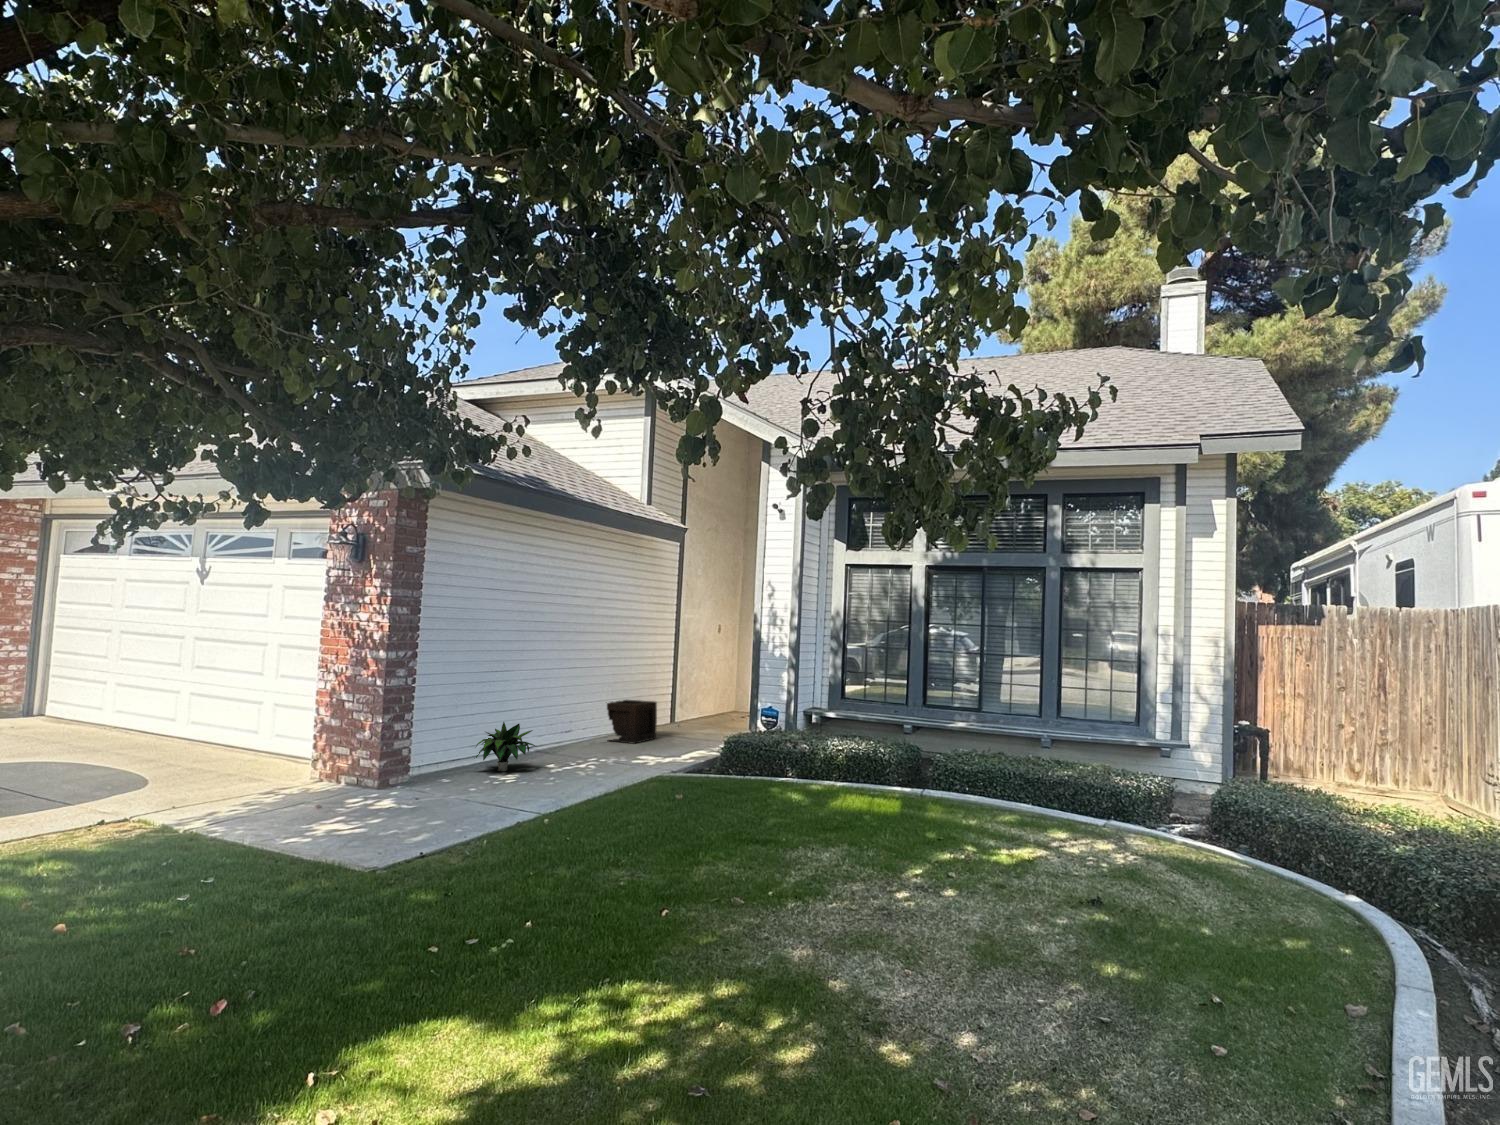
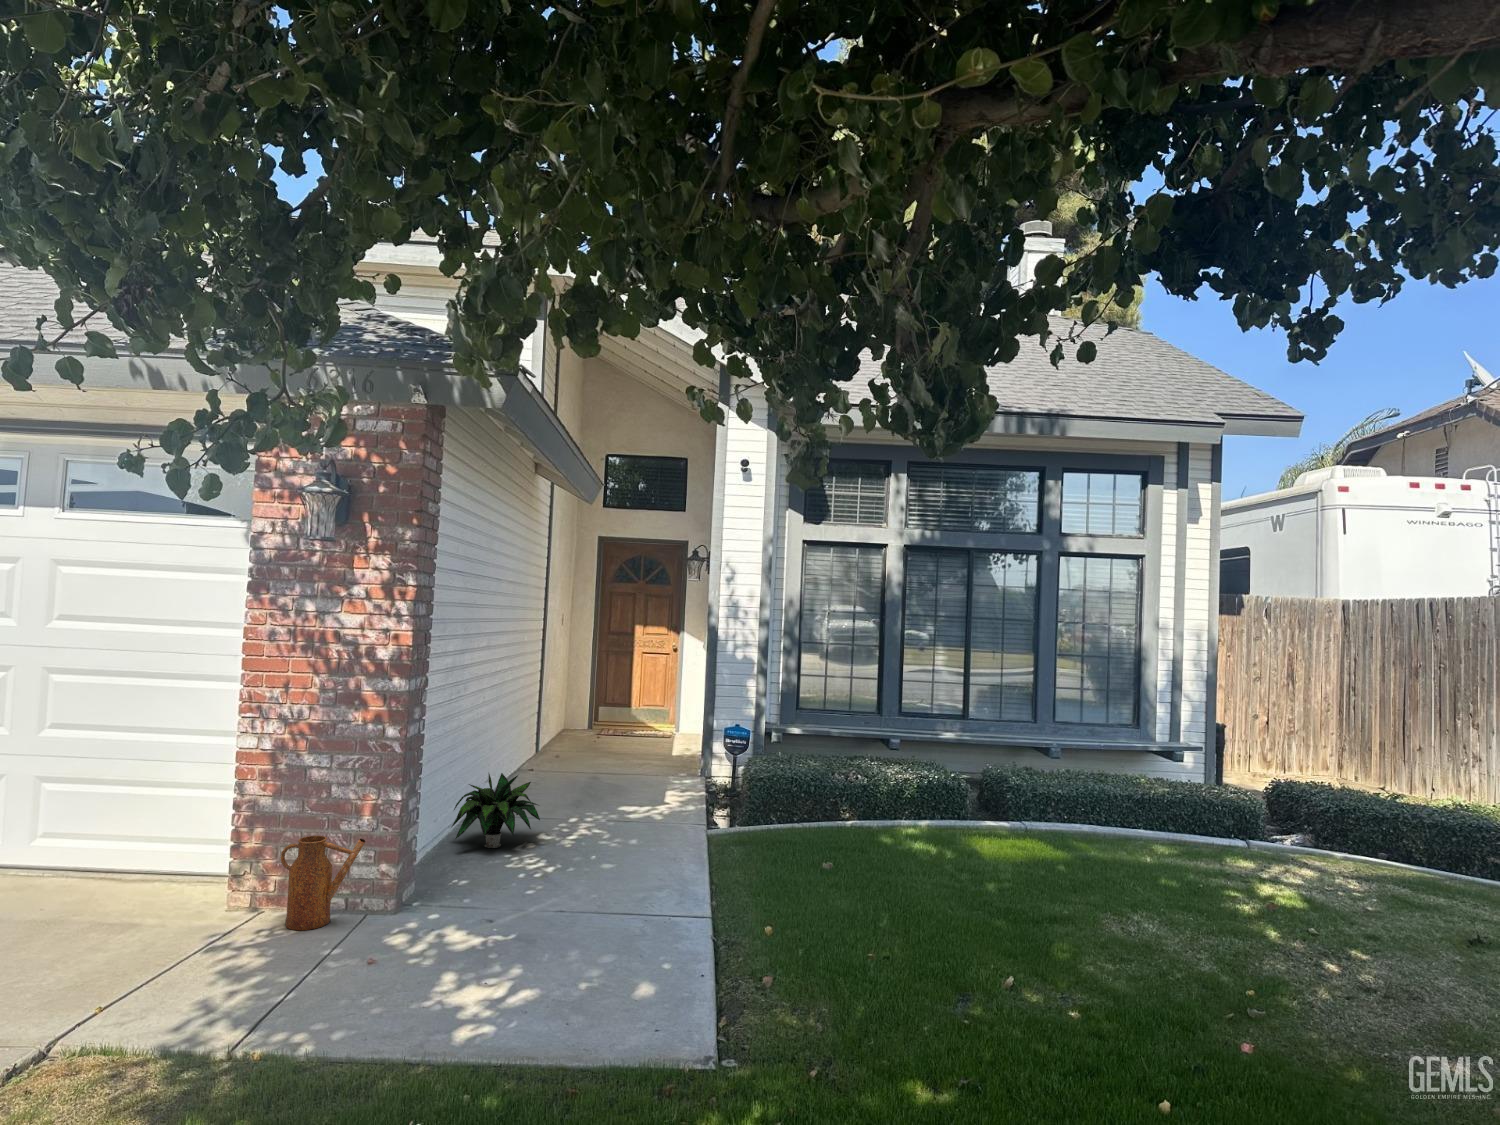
wooden crate: present [606,700,657,744] -> none [513,720,576,782]
watering can: none [322,741,357,794] -> present [280,836,365,930]

